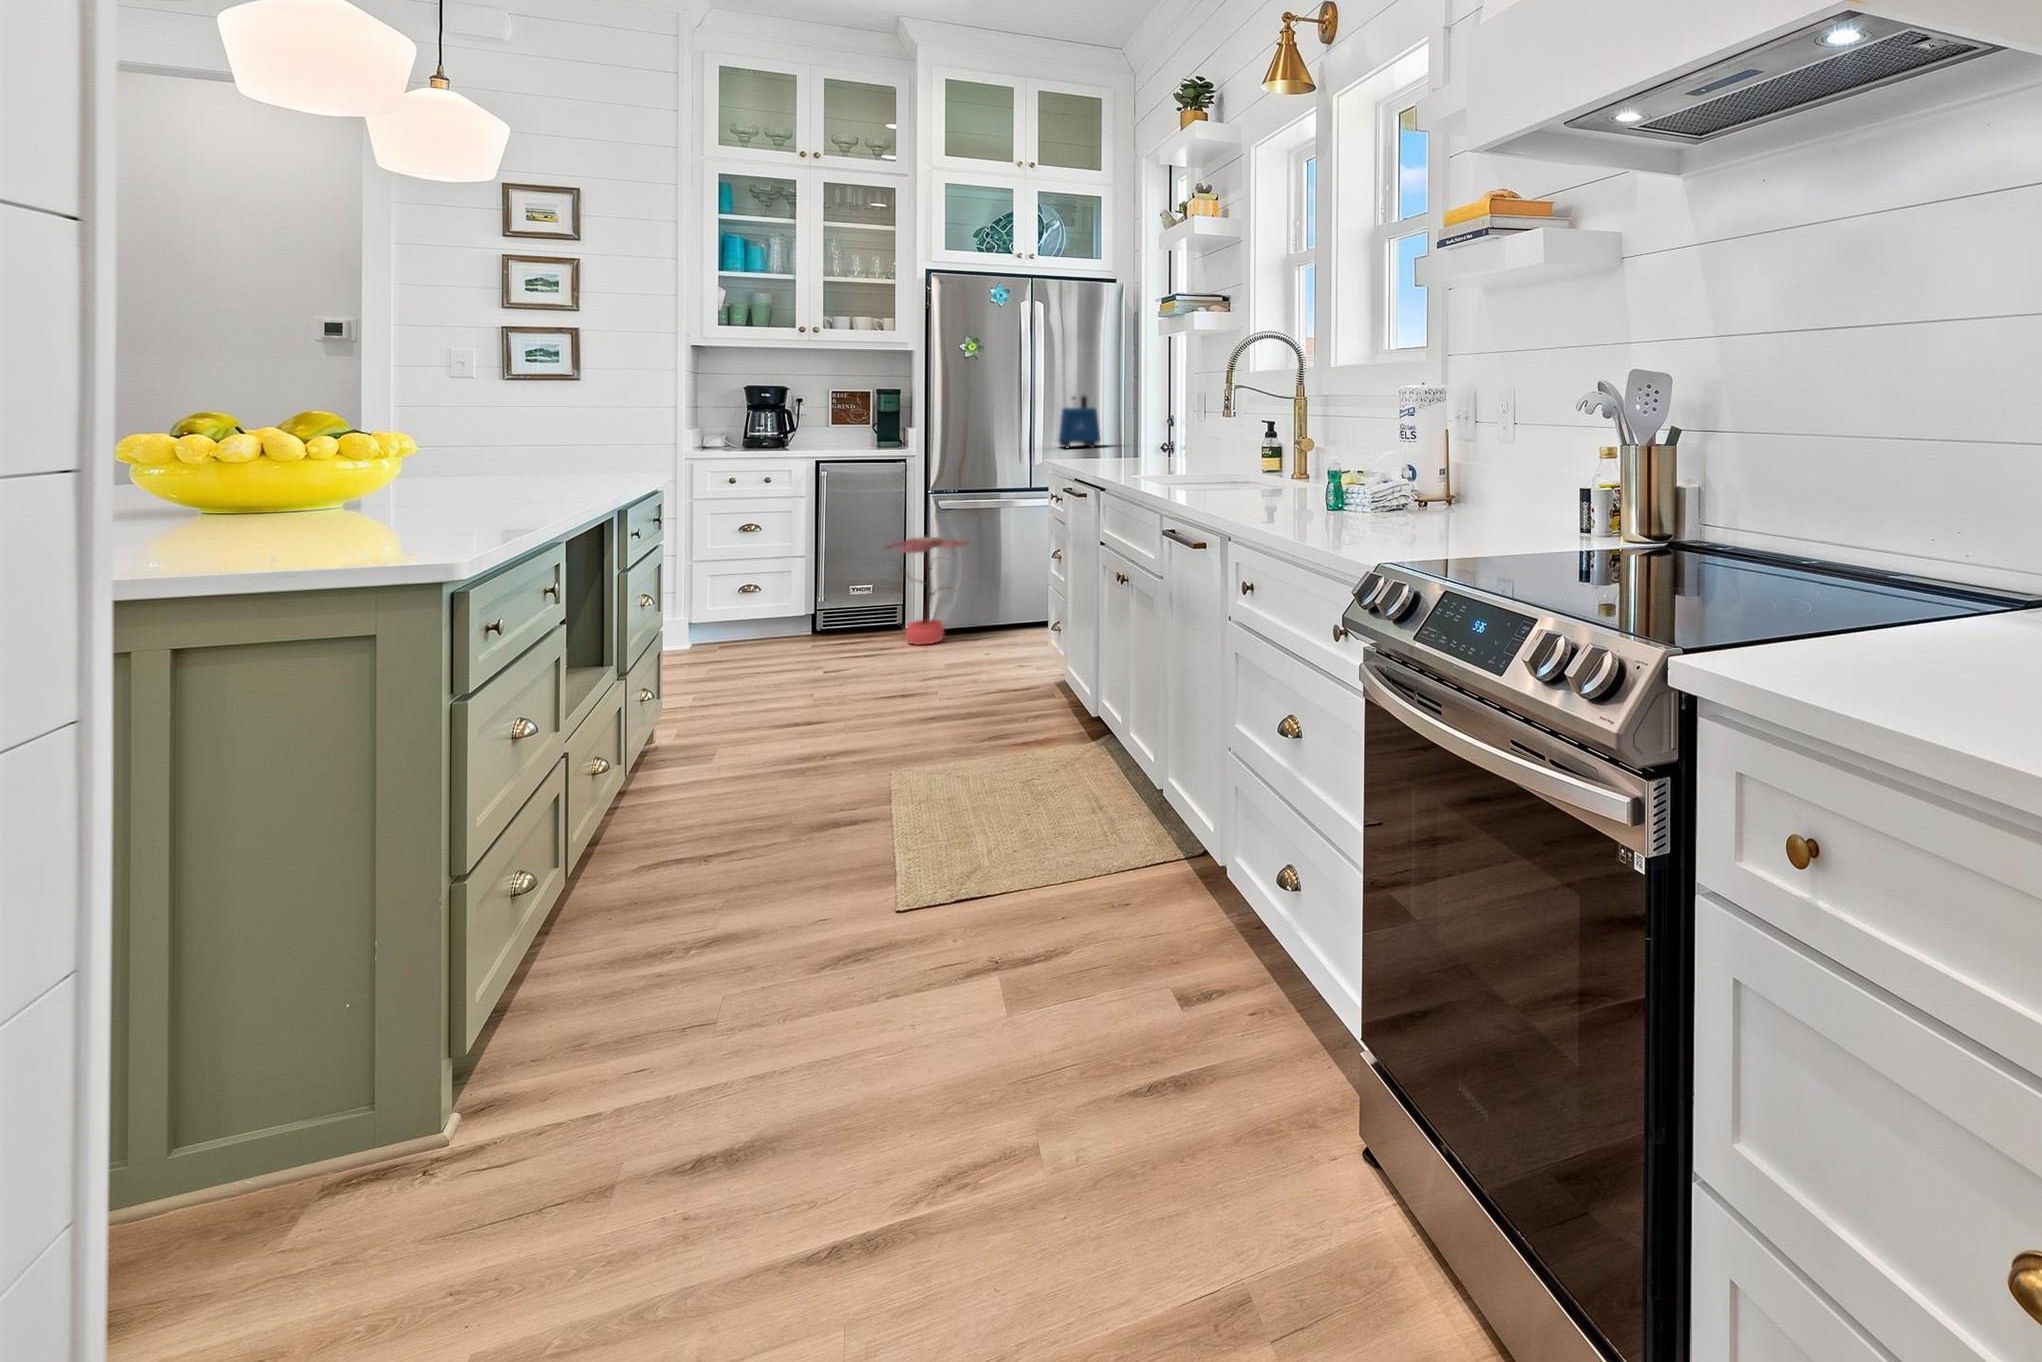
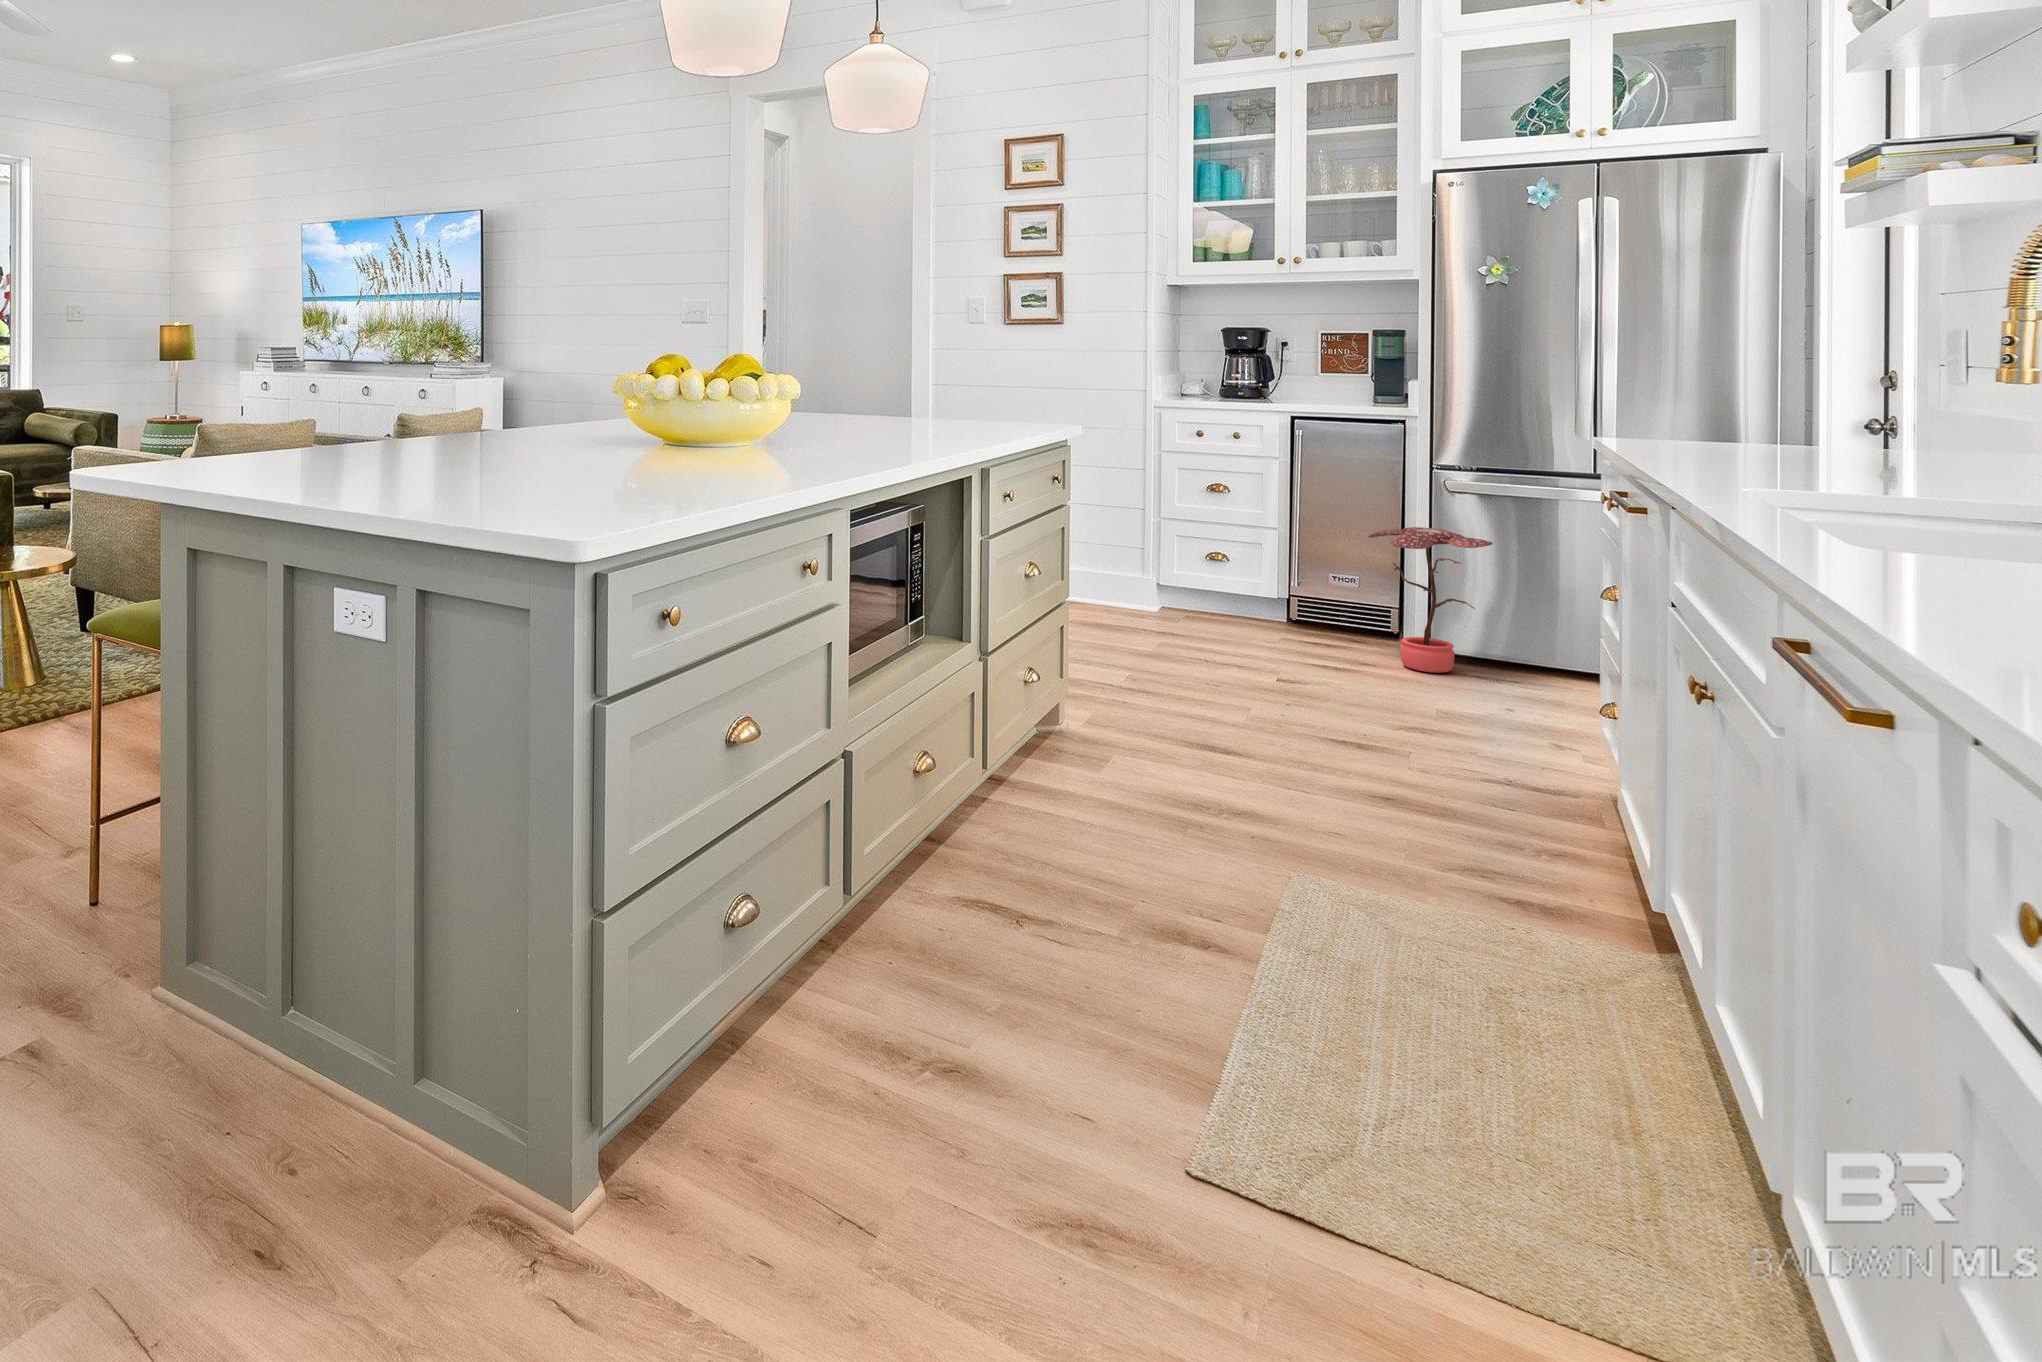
toaster: present [1058,396,1100,448] -> none [1641,338,1725,423]

